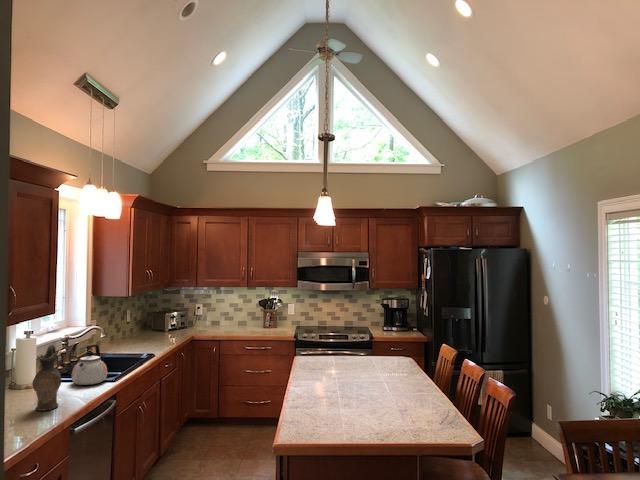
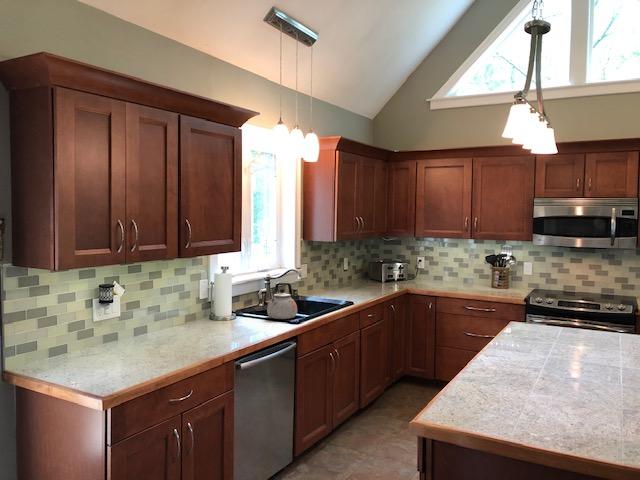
ceramic pitcher: present [32,345,61,411] -> none [225,277,248,333]

